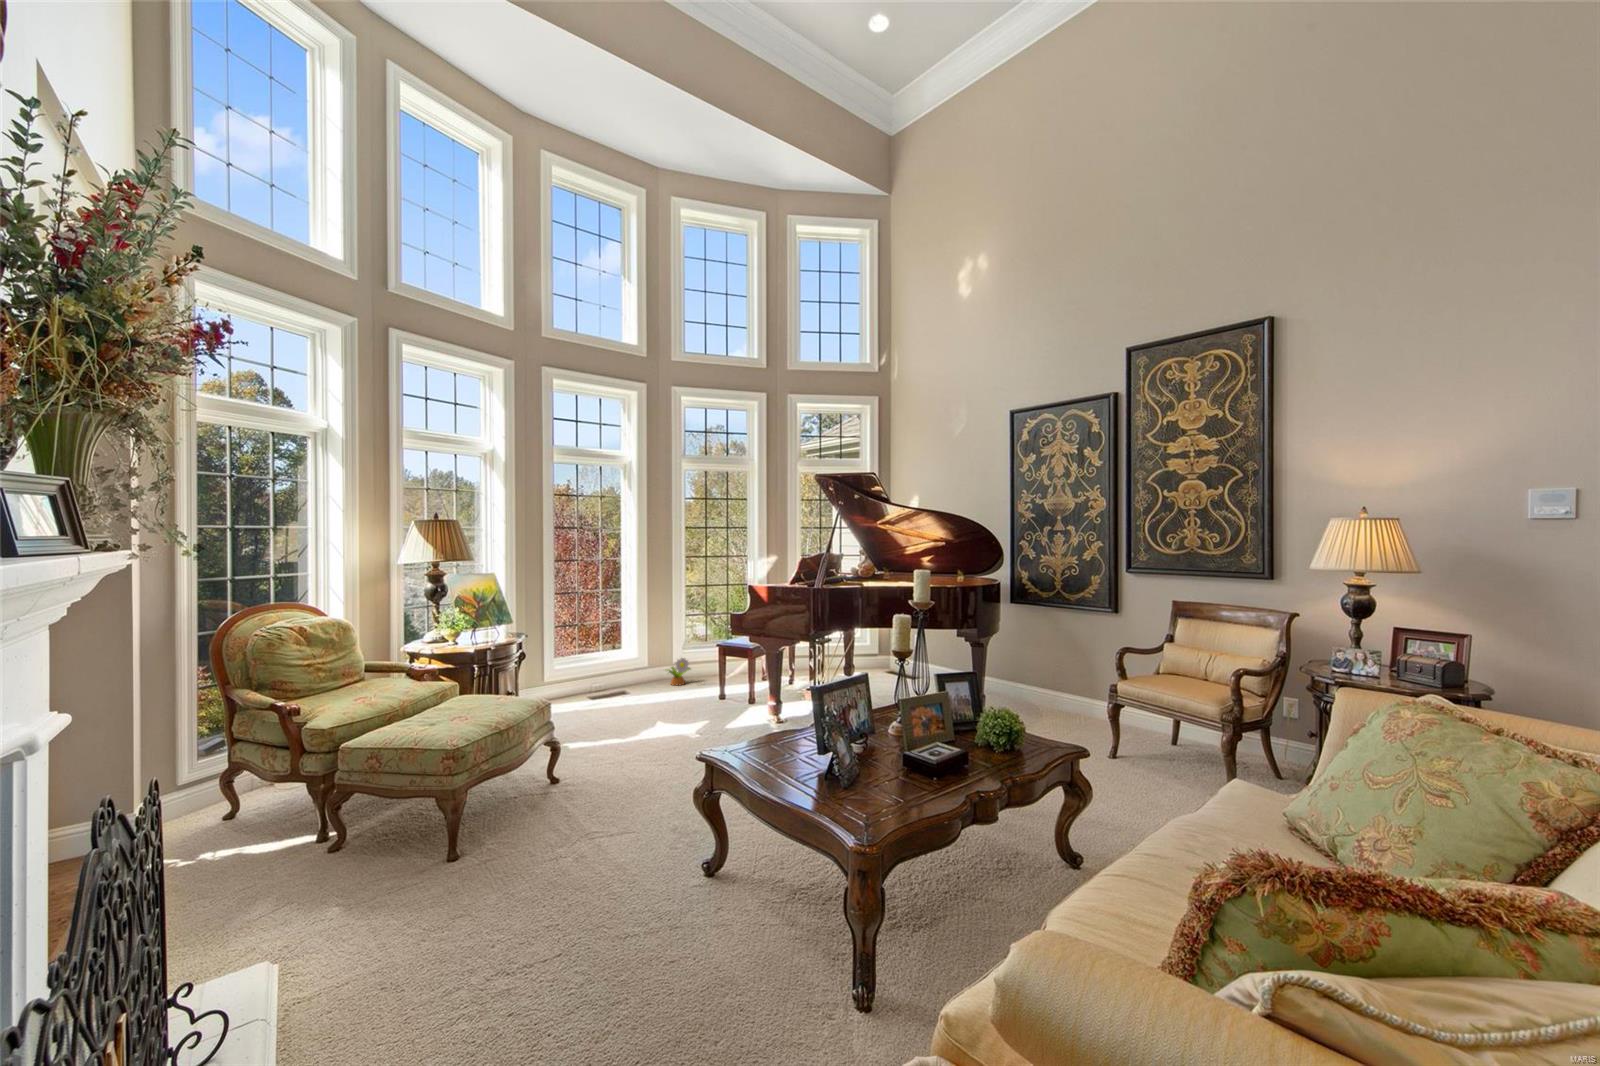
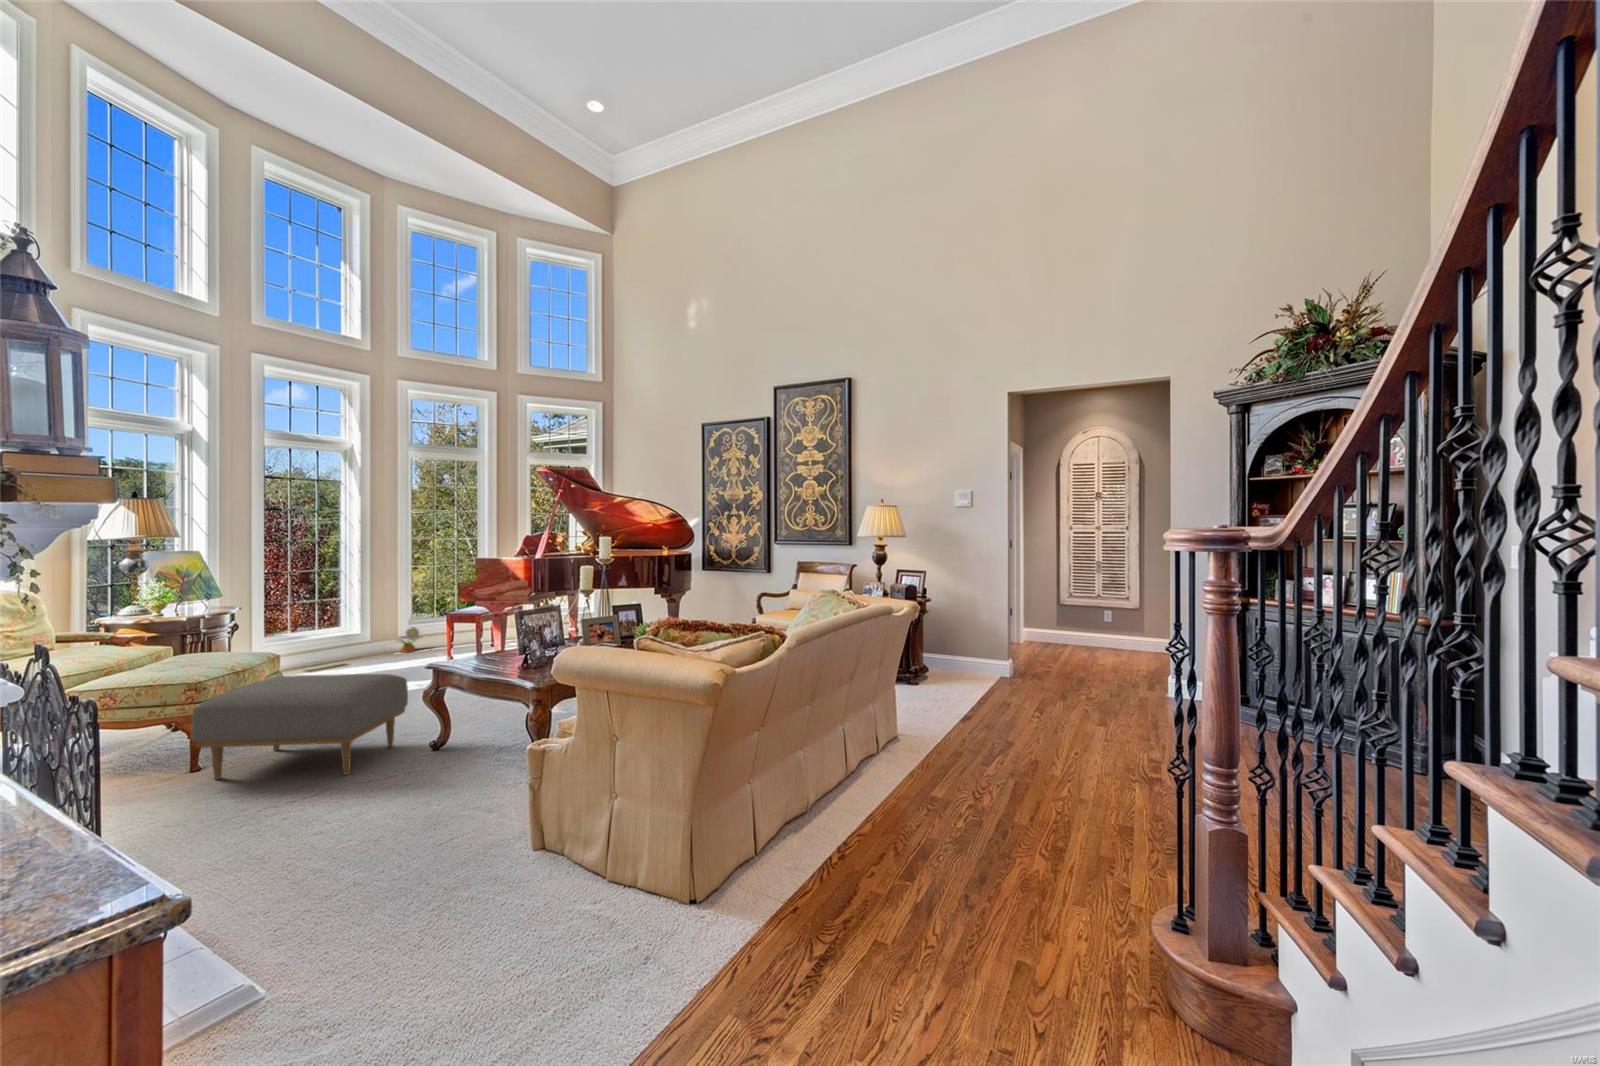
ottoman: none [455,736,678,888] -> present [192,674,408,779]

